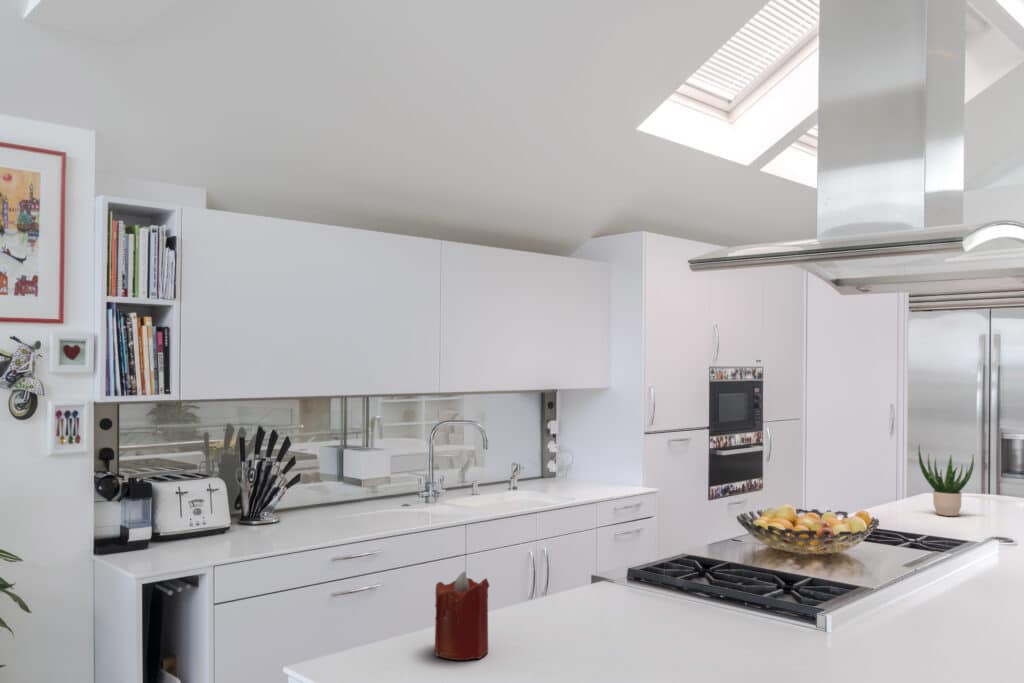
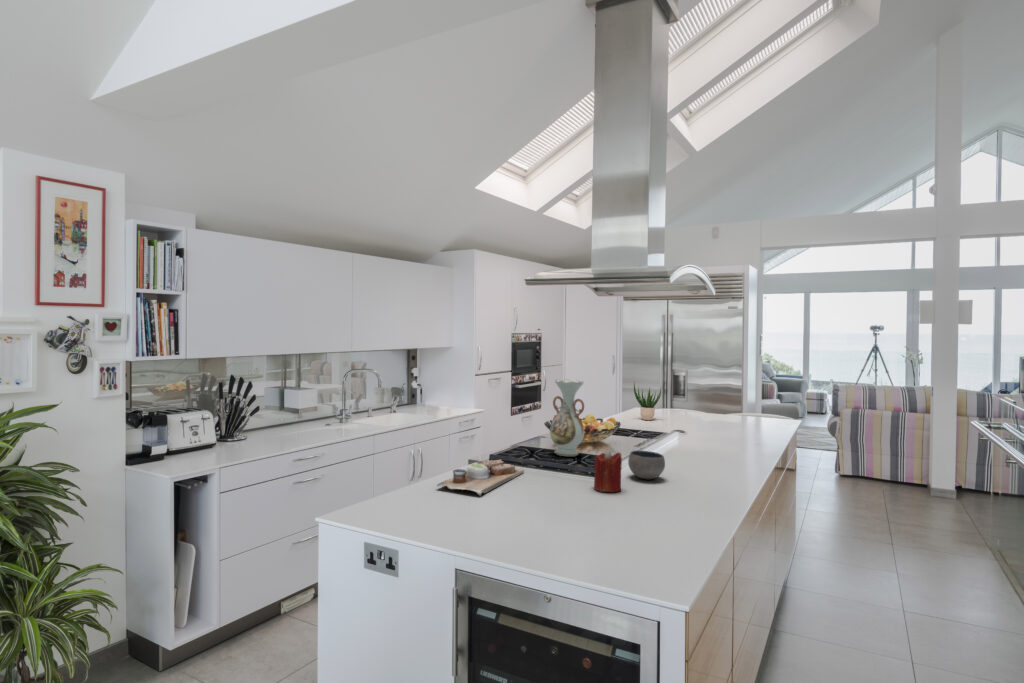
vase: none [737,437,804,580] -> present [550,380,584,456]
candle: present [435,571,489,660] -> present [594,450,622,492]
bowl: none [884,577,963,638] -> present [628,451,665,479]
cutting board: none [501,578,676,650] -> present [438,459,524,496]

